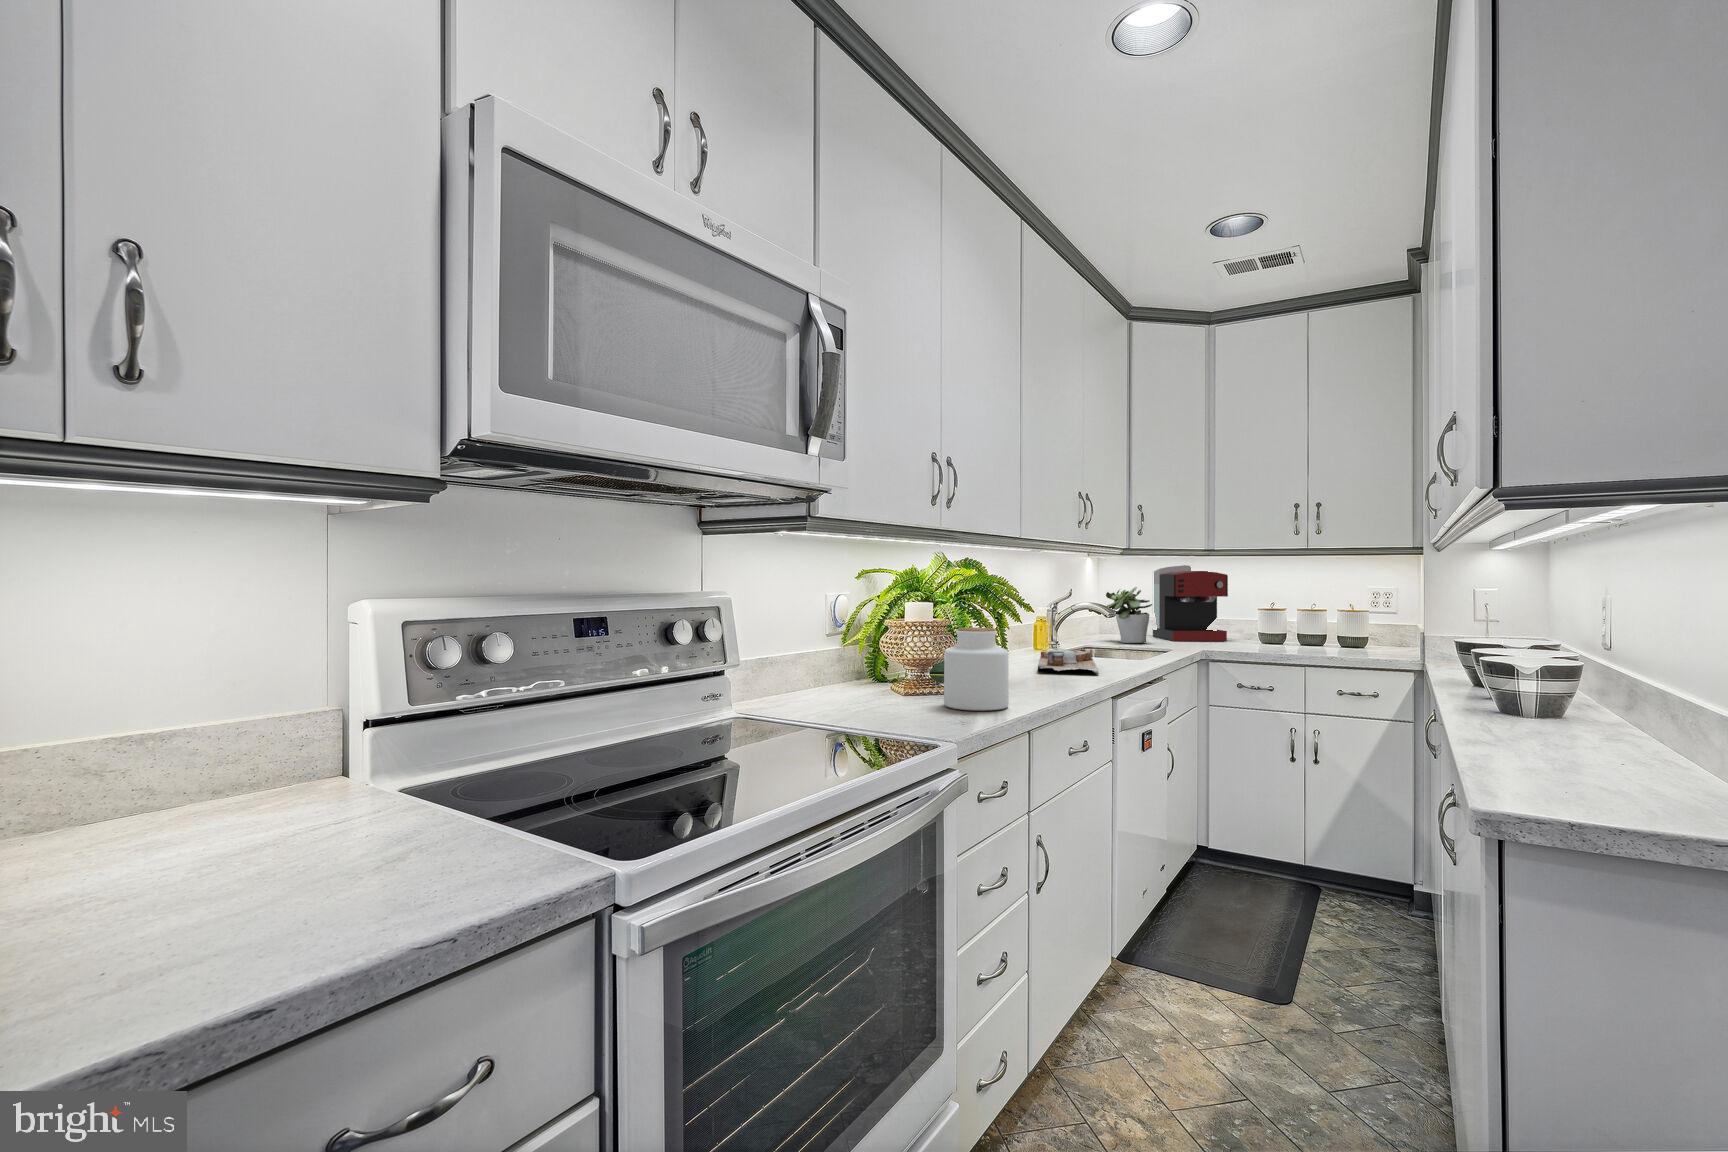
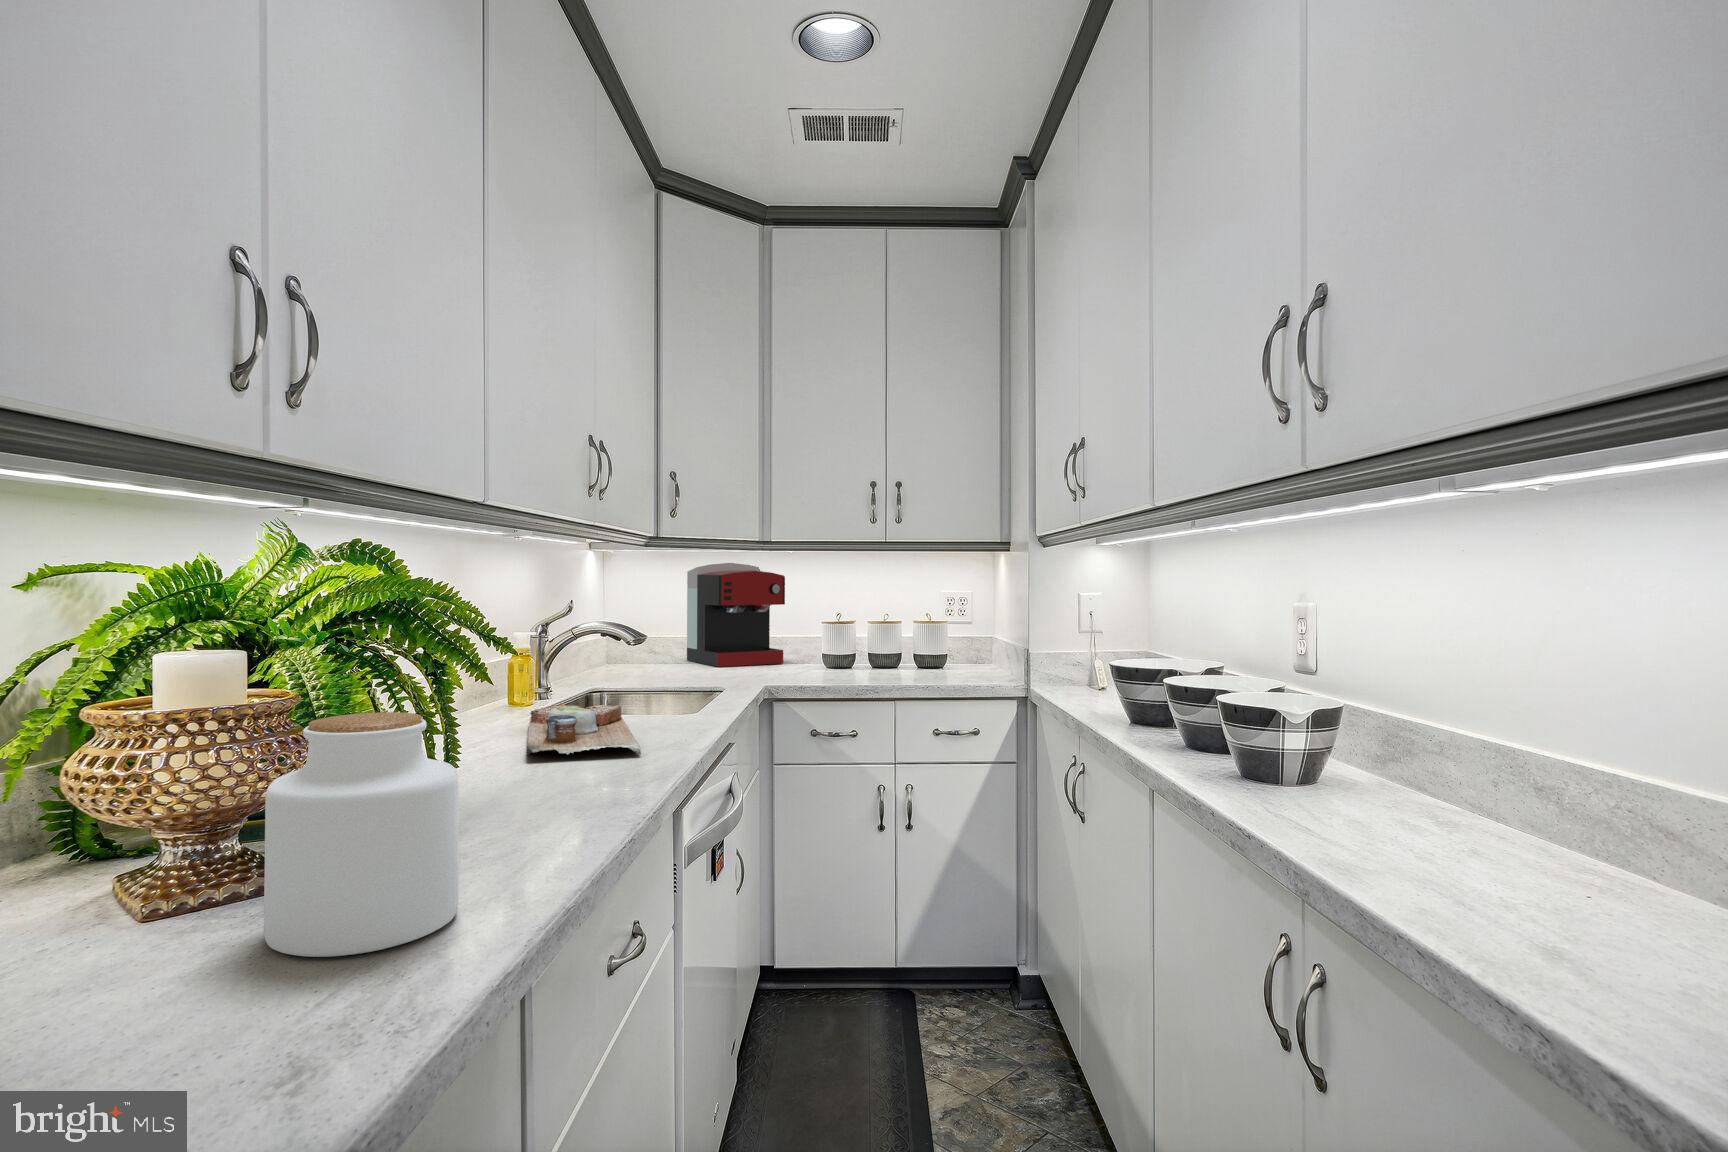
potted plant: present [1106,587,1152,643] -> none [624,593,694,674]

